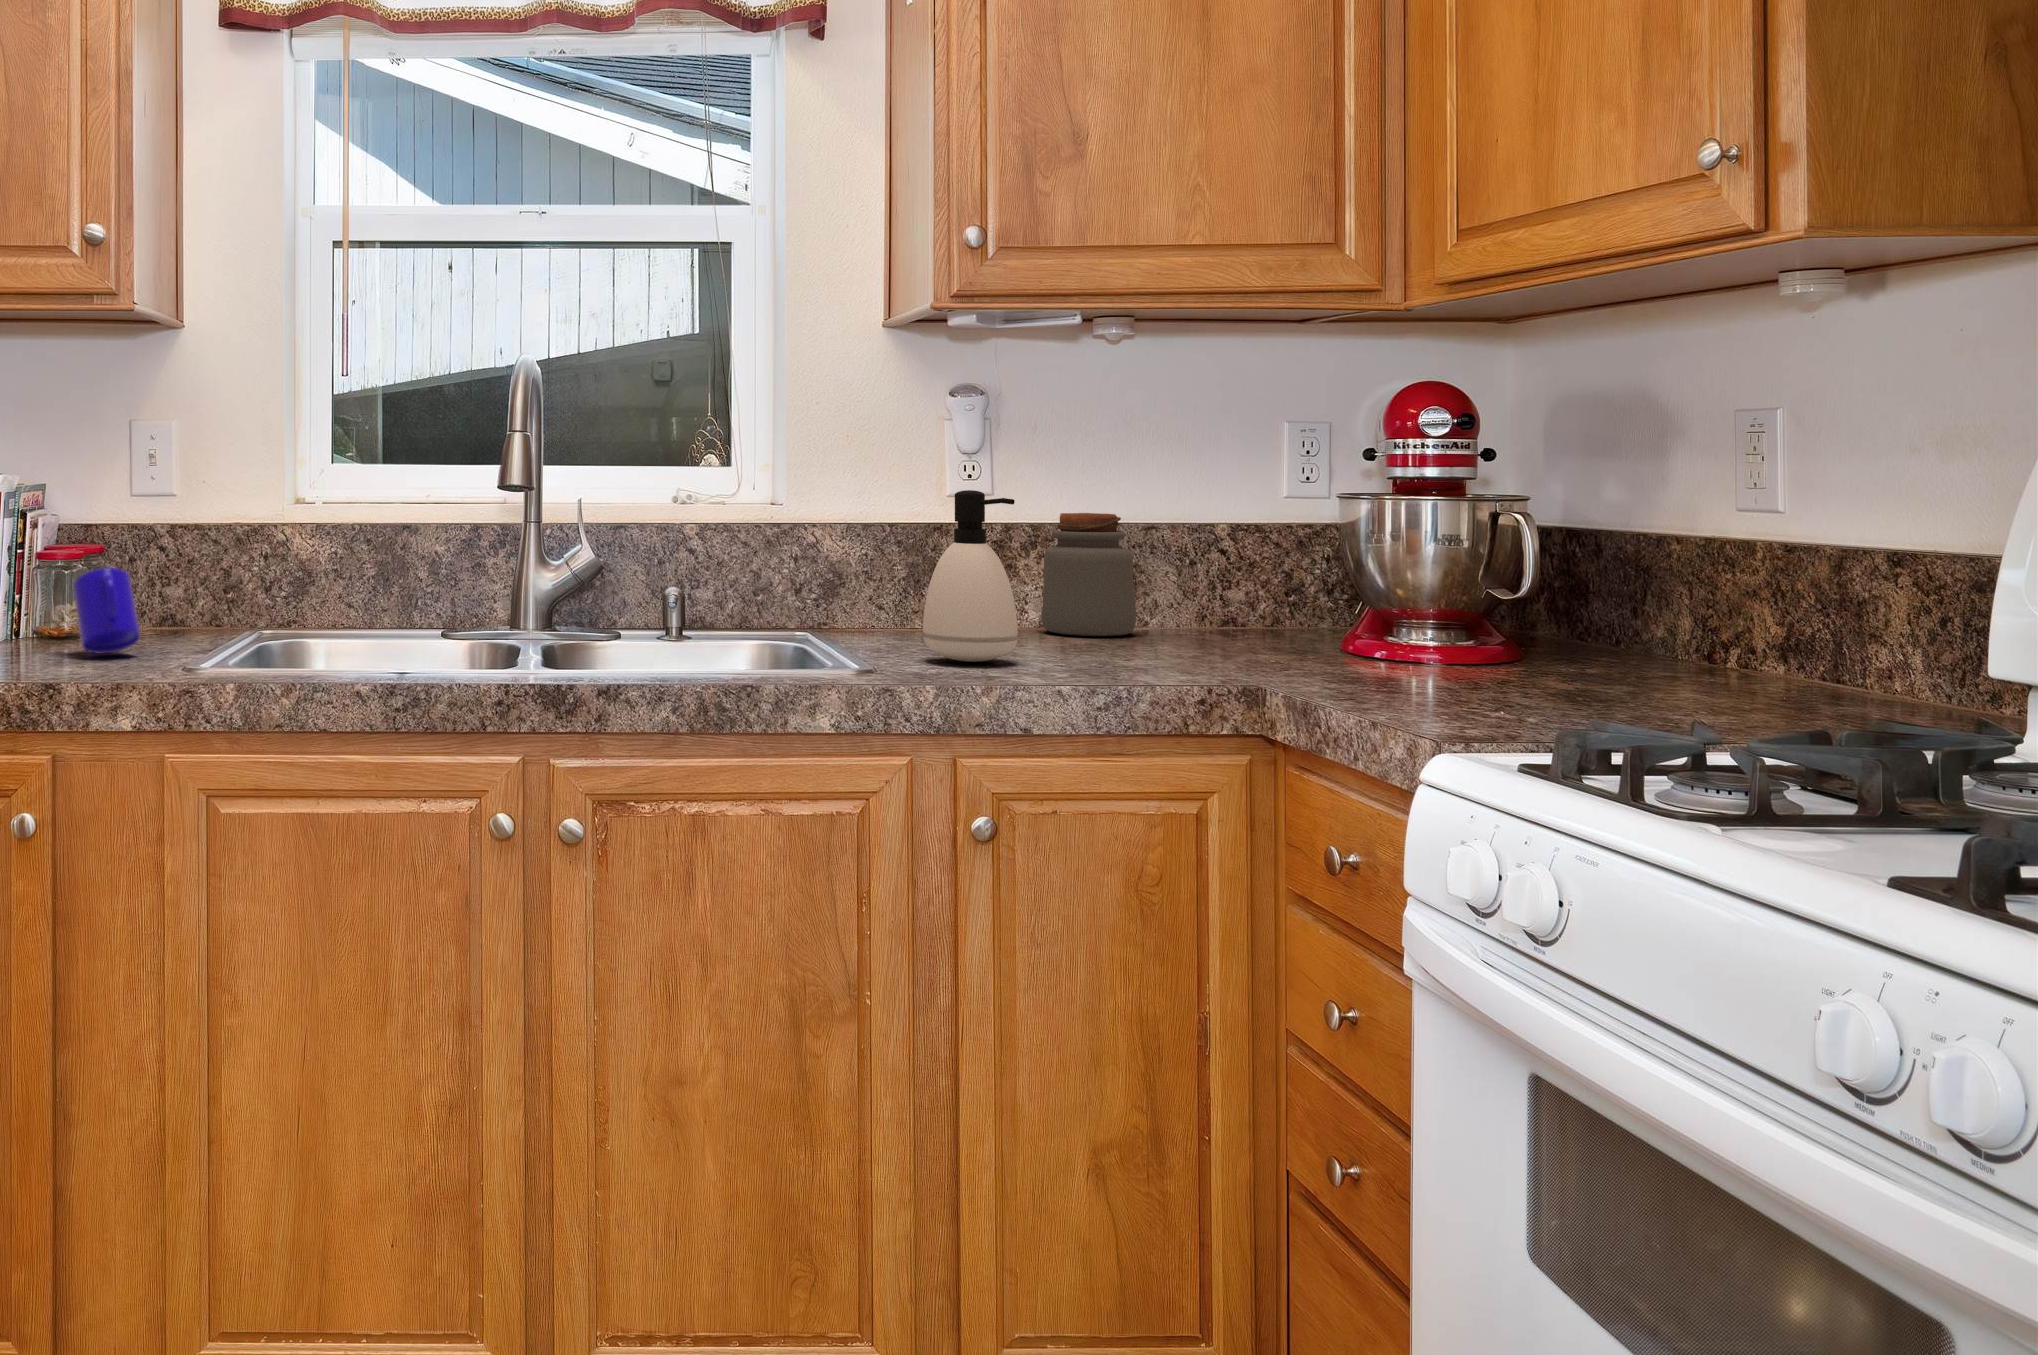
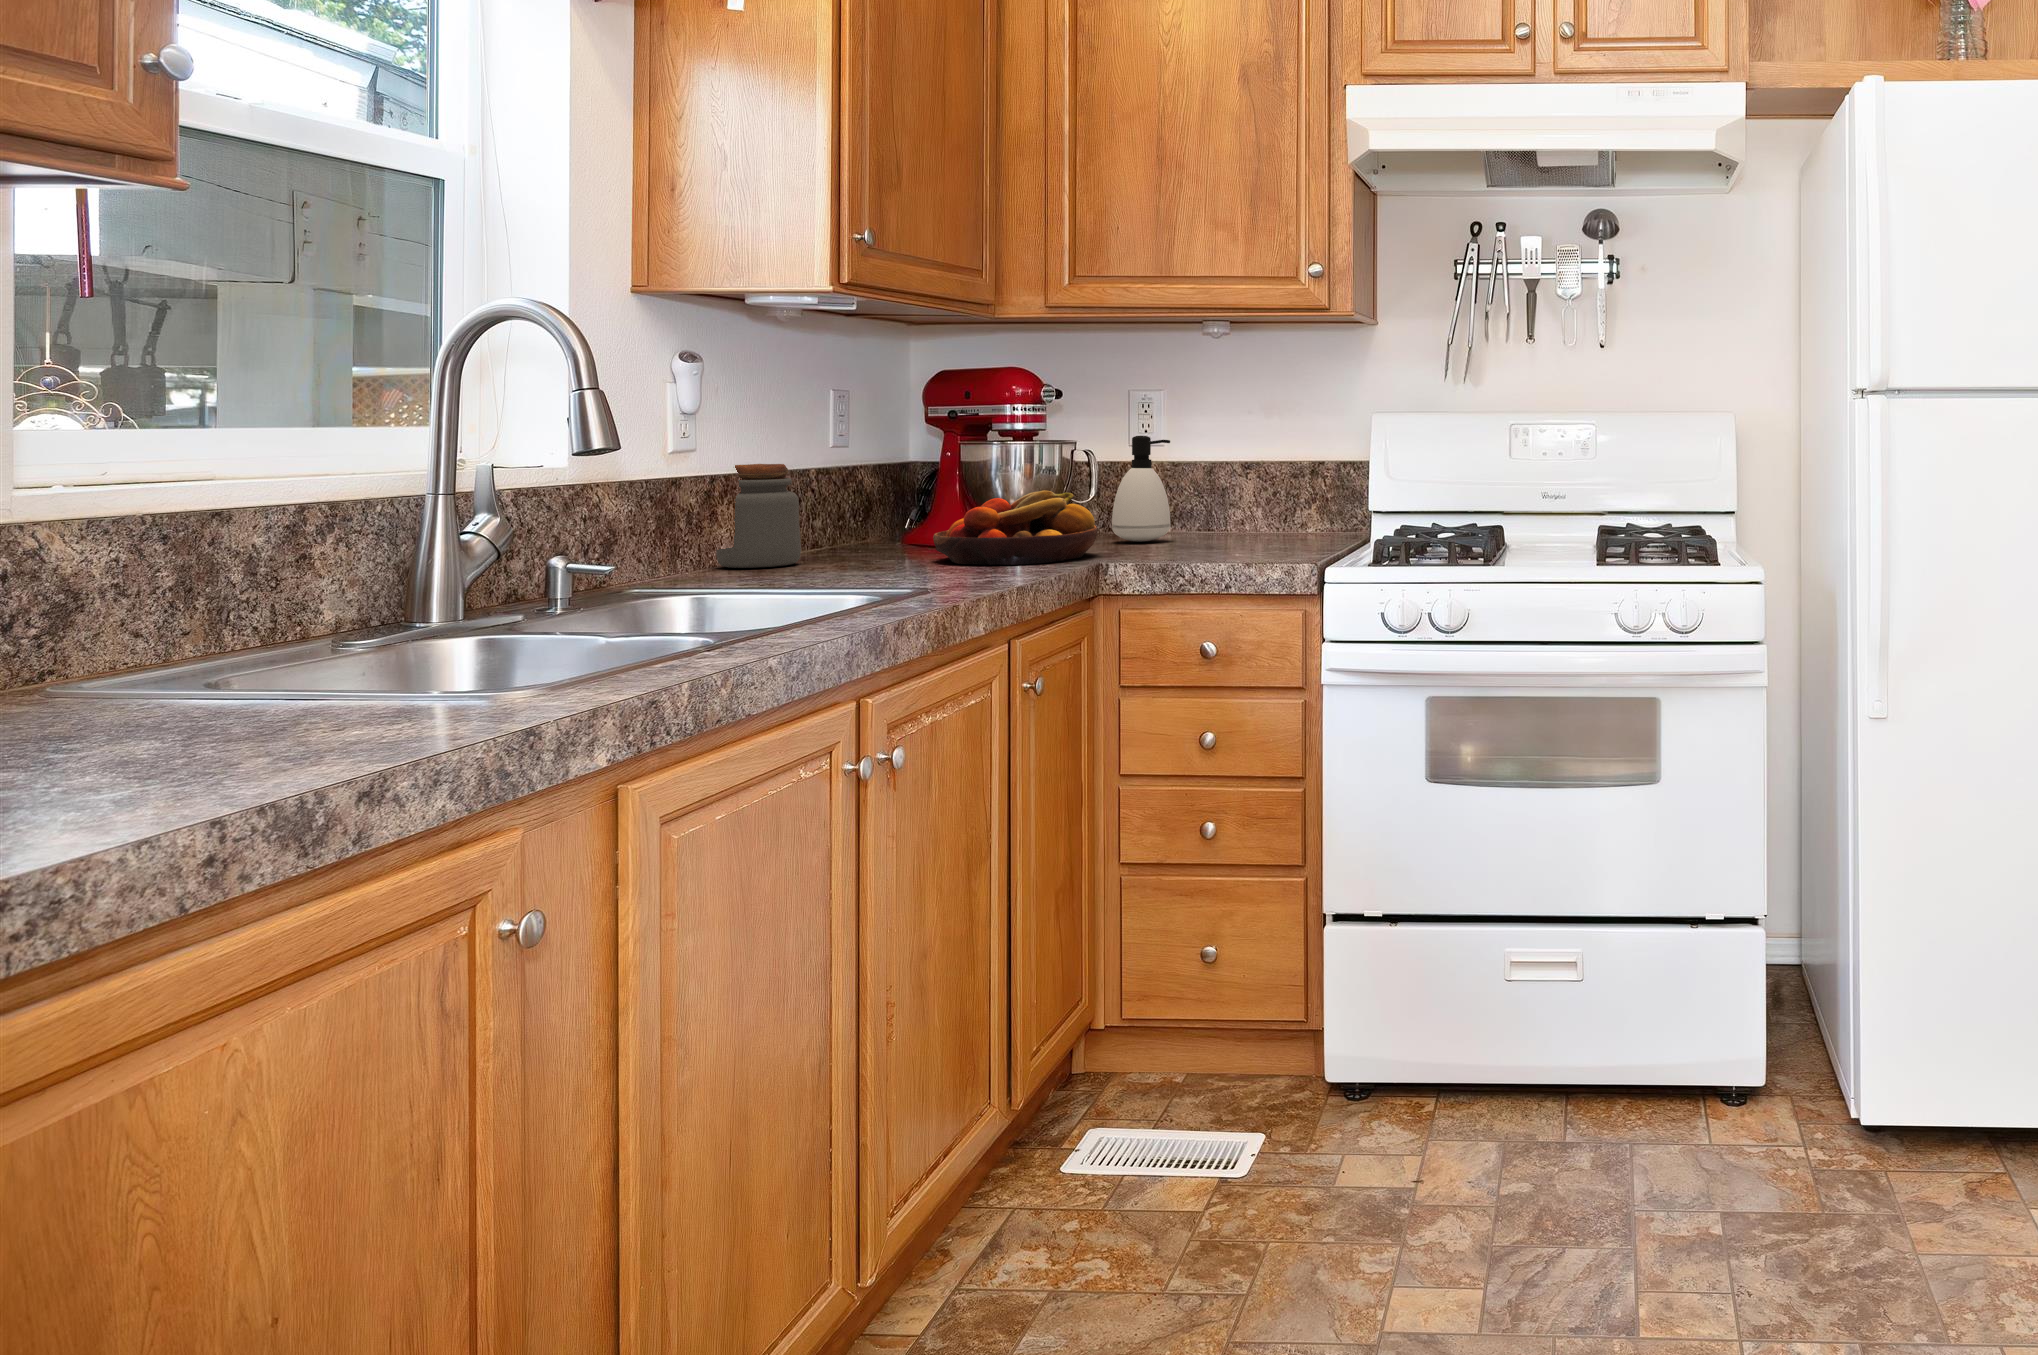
soap dispenser: present [923,490,1018,662] -> present [1112,436,1170,542]
mug: present [73,568,140,654] -> none [54,591,247,736]
fruit bowl: none [1172,571,1427,679] -> present [933,490,1097,565]

